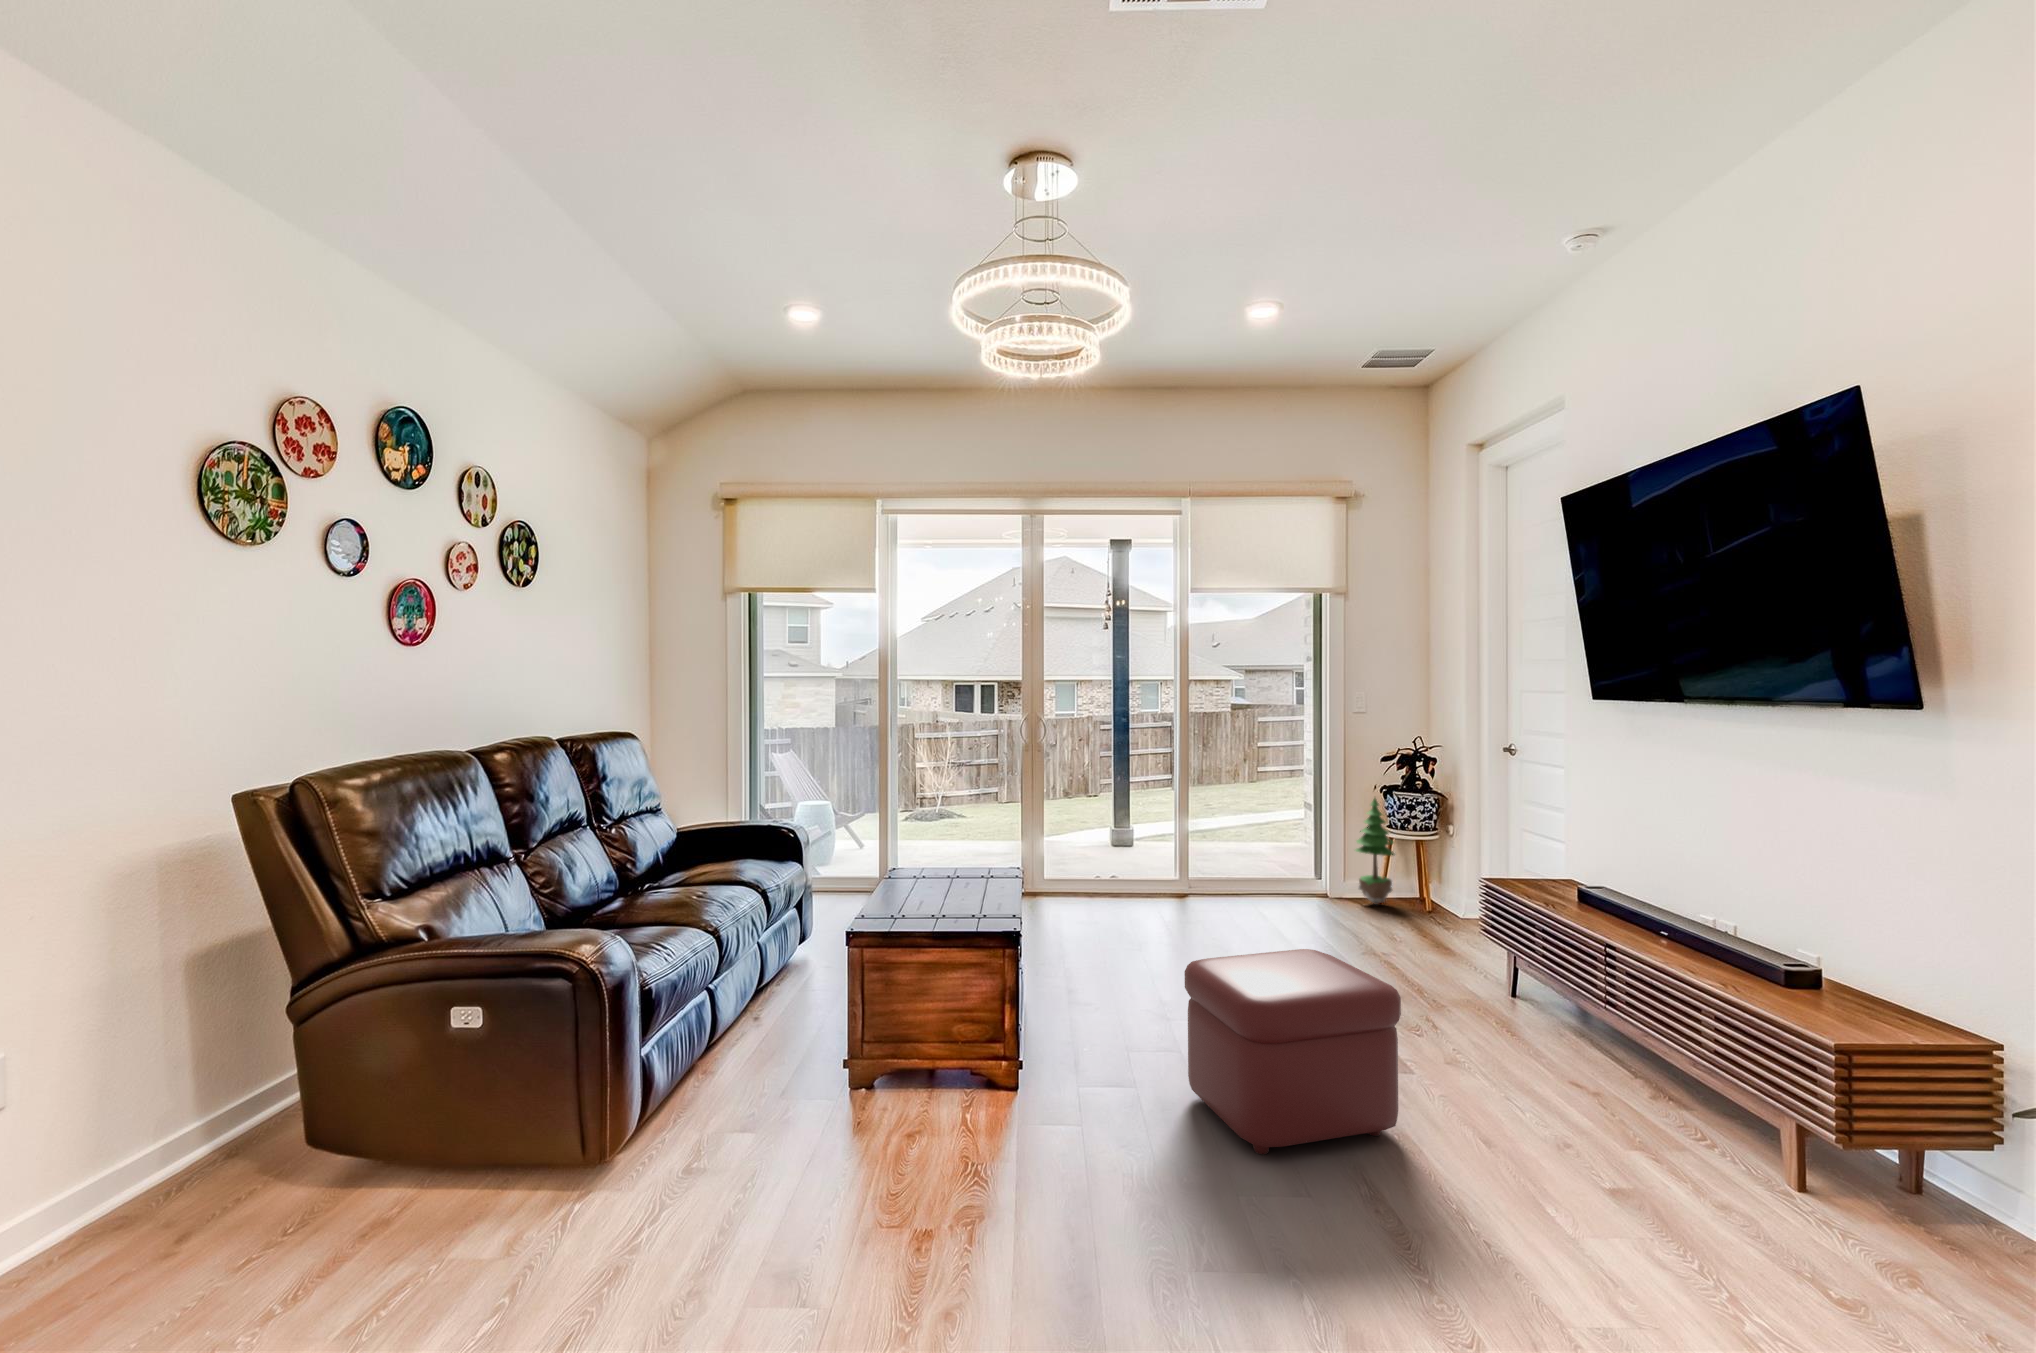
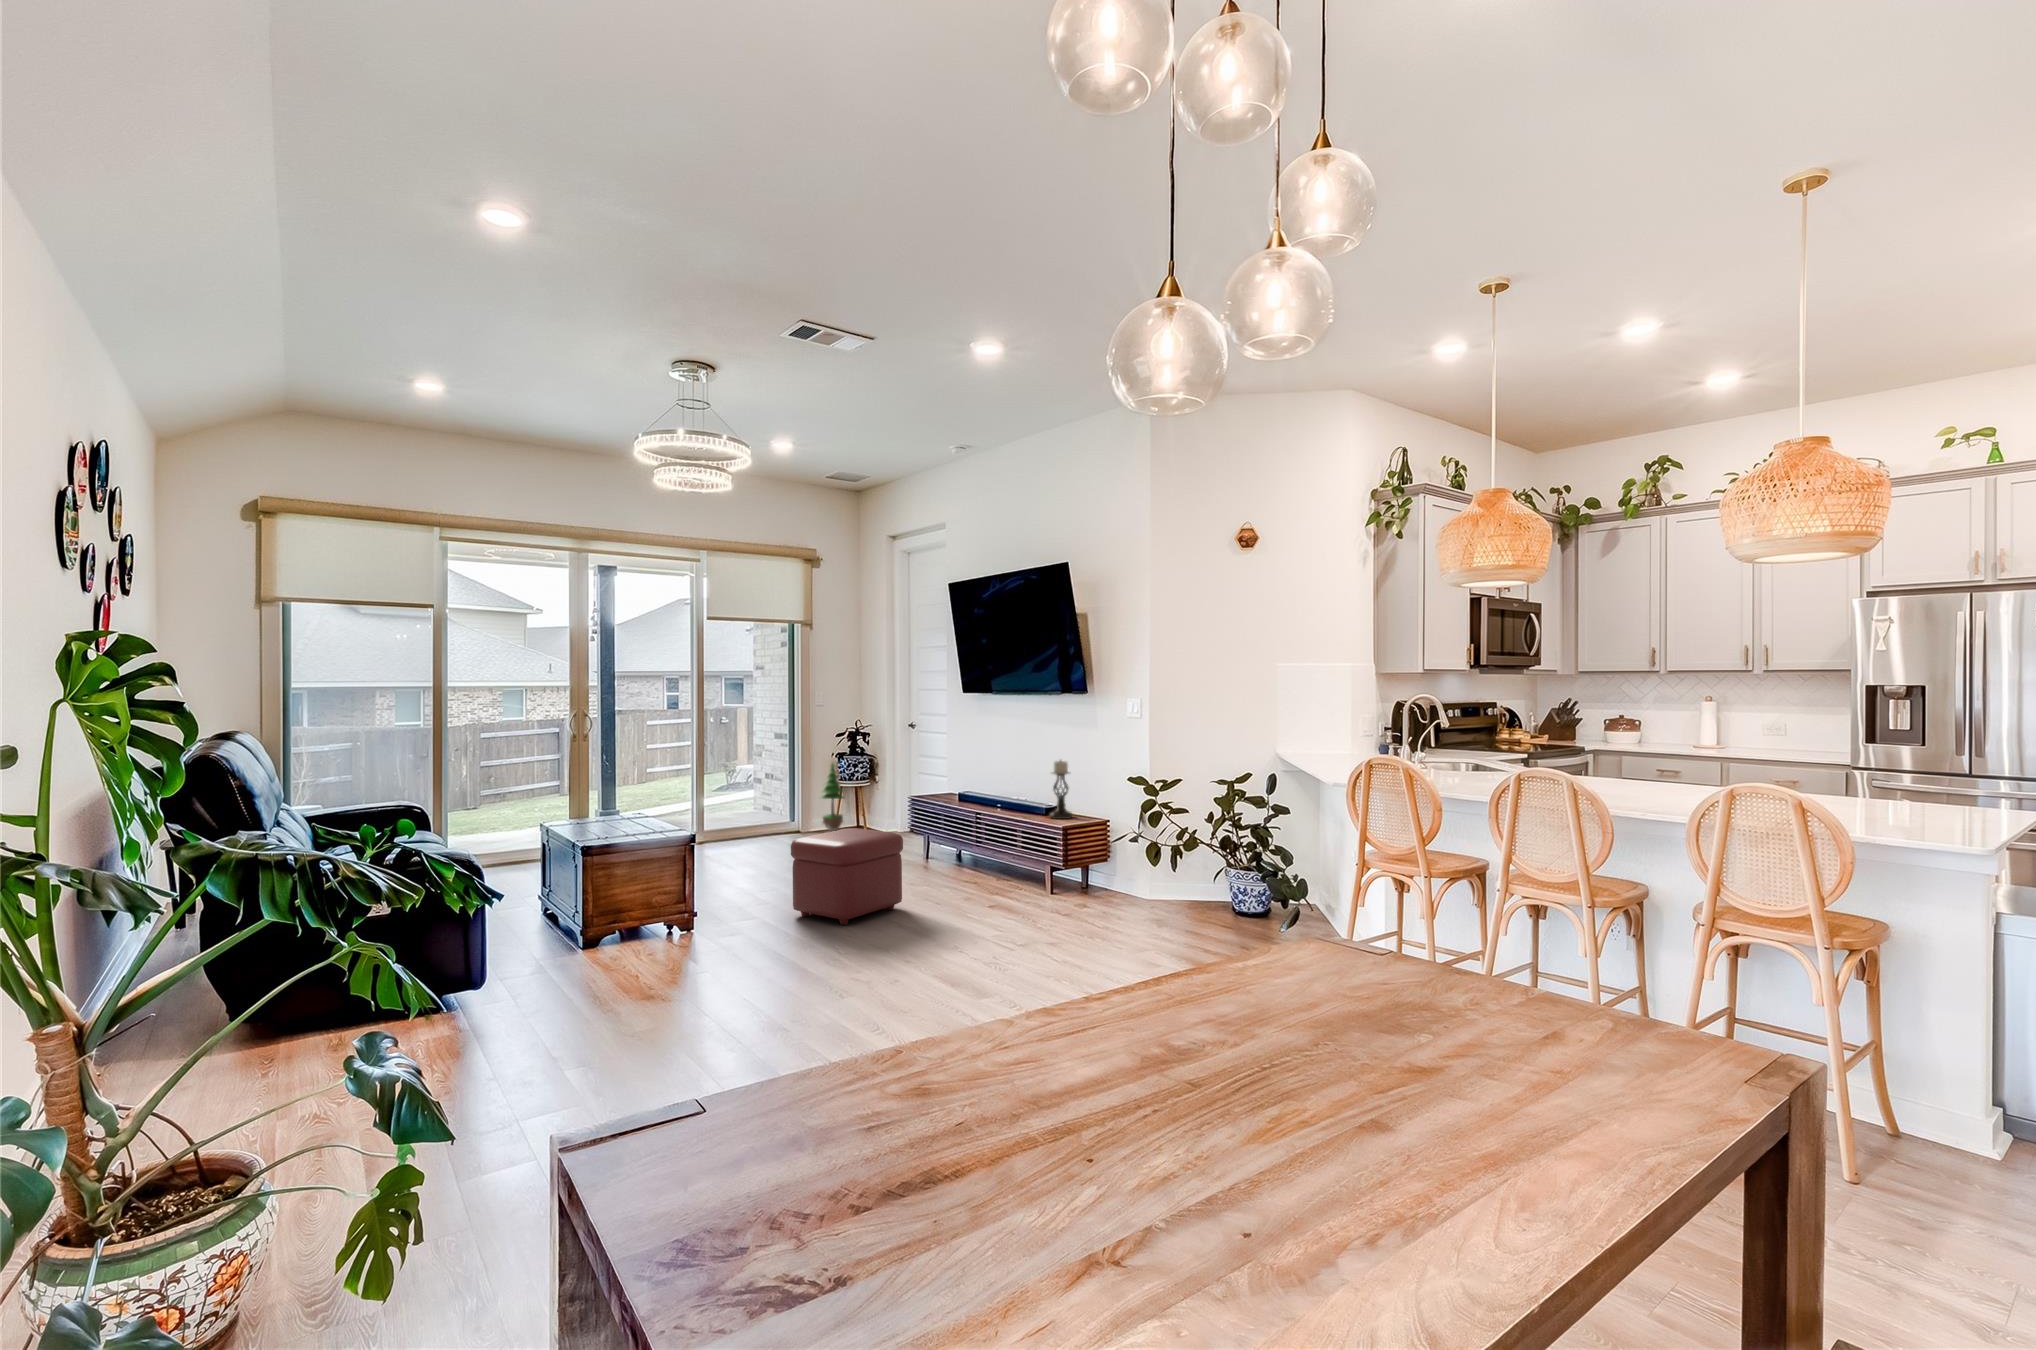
candle holder: none [1795,874,1876,1026] -> present [1049,760,1074,819]

